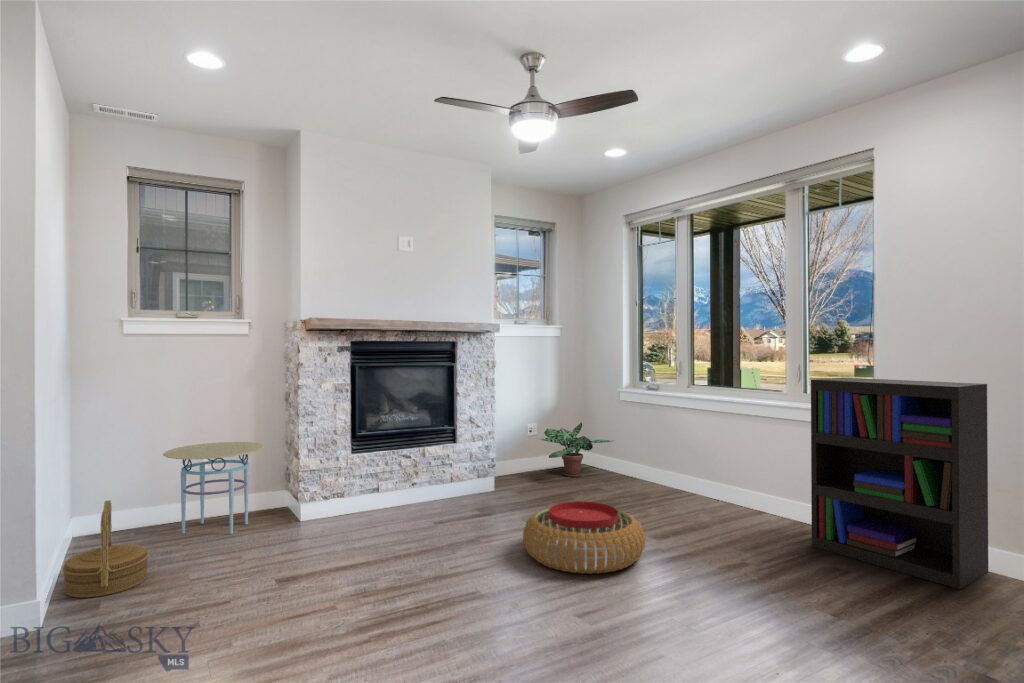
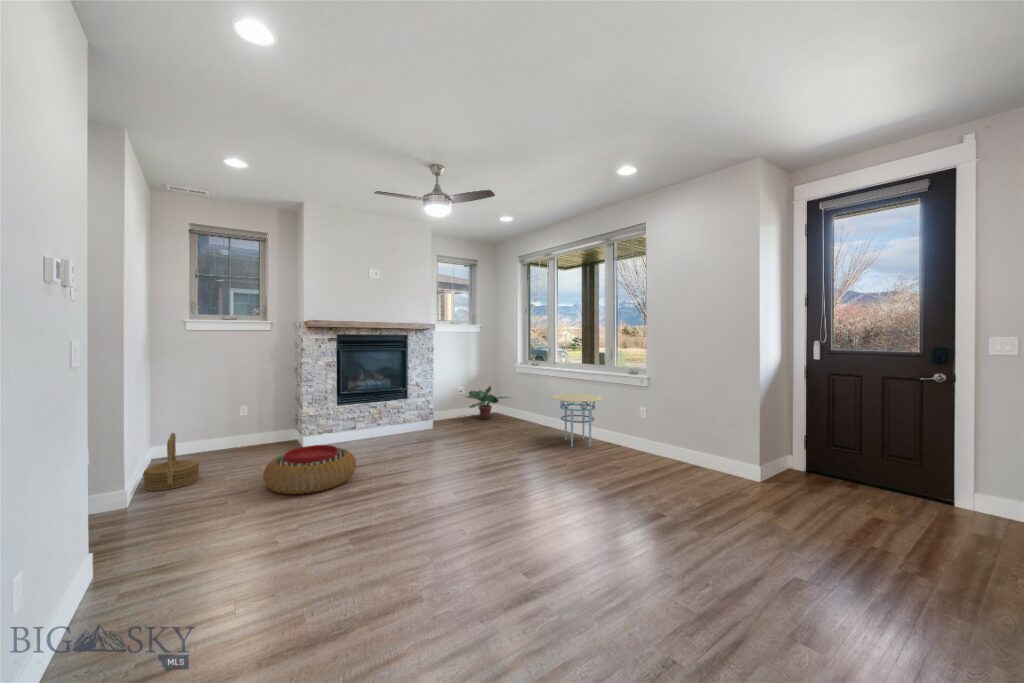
bookshelf: present [811,378,988,589] -> none [607,357,695,473]
side table: present [163,442,264,534] -> present [552,393,604,447]
pouf: present [523,501,645,574] -> present [263,445,356,494]

